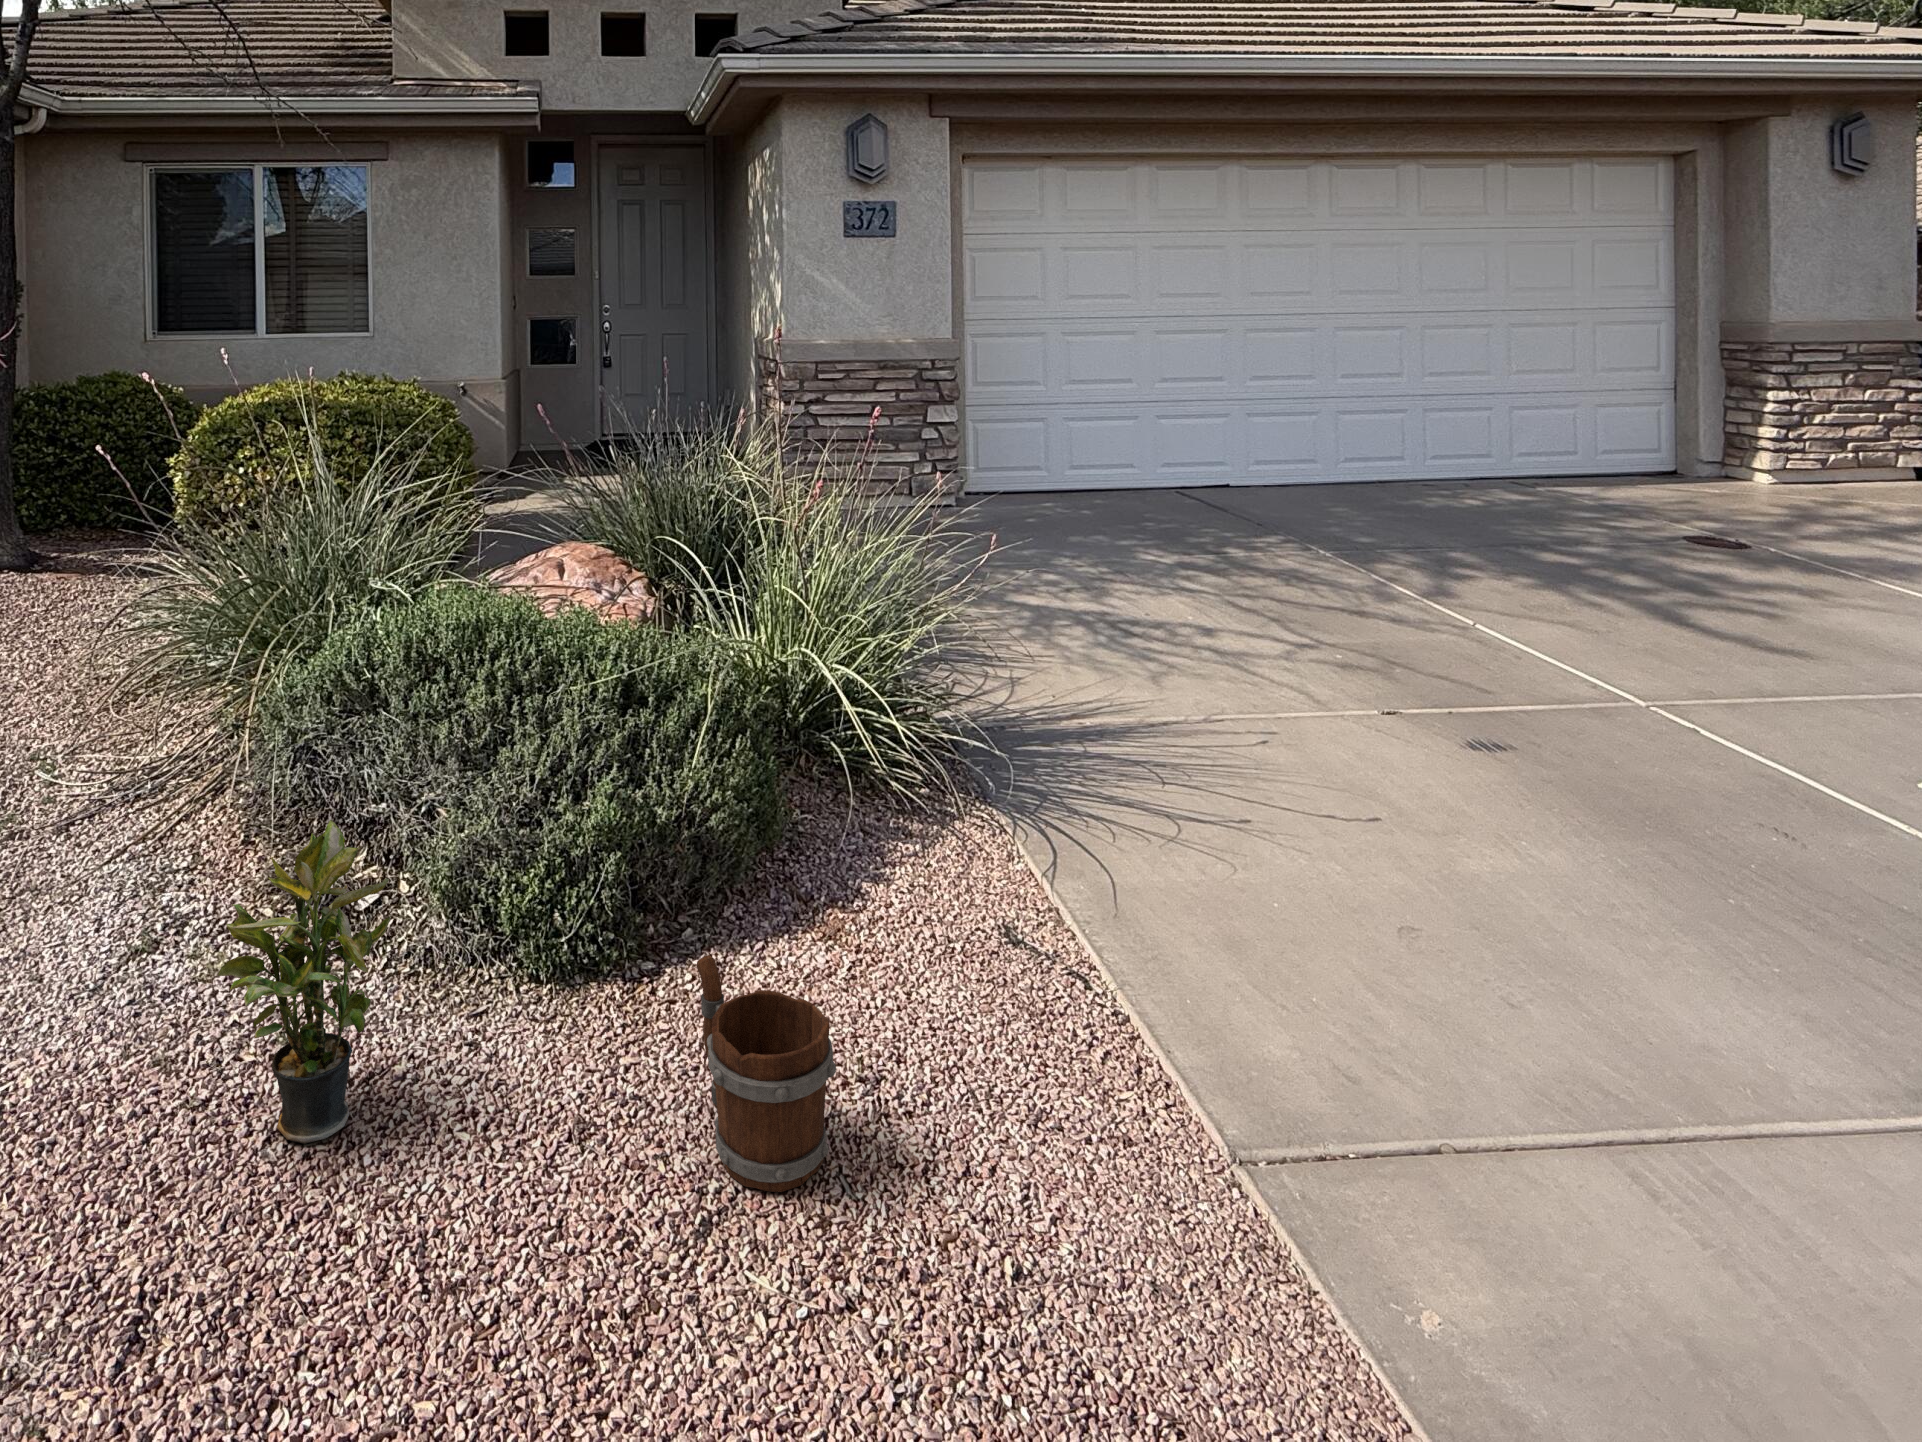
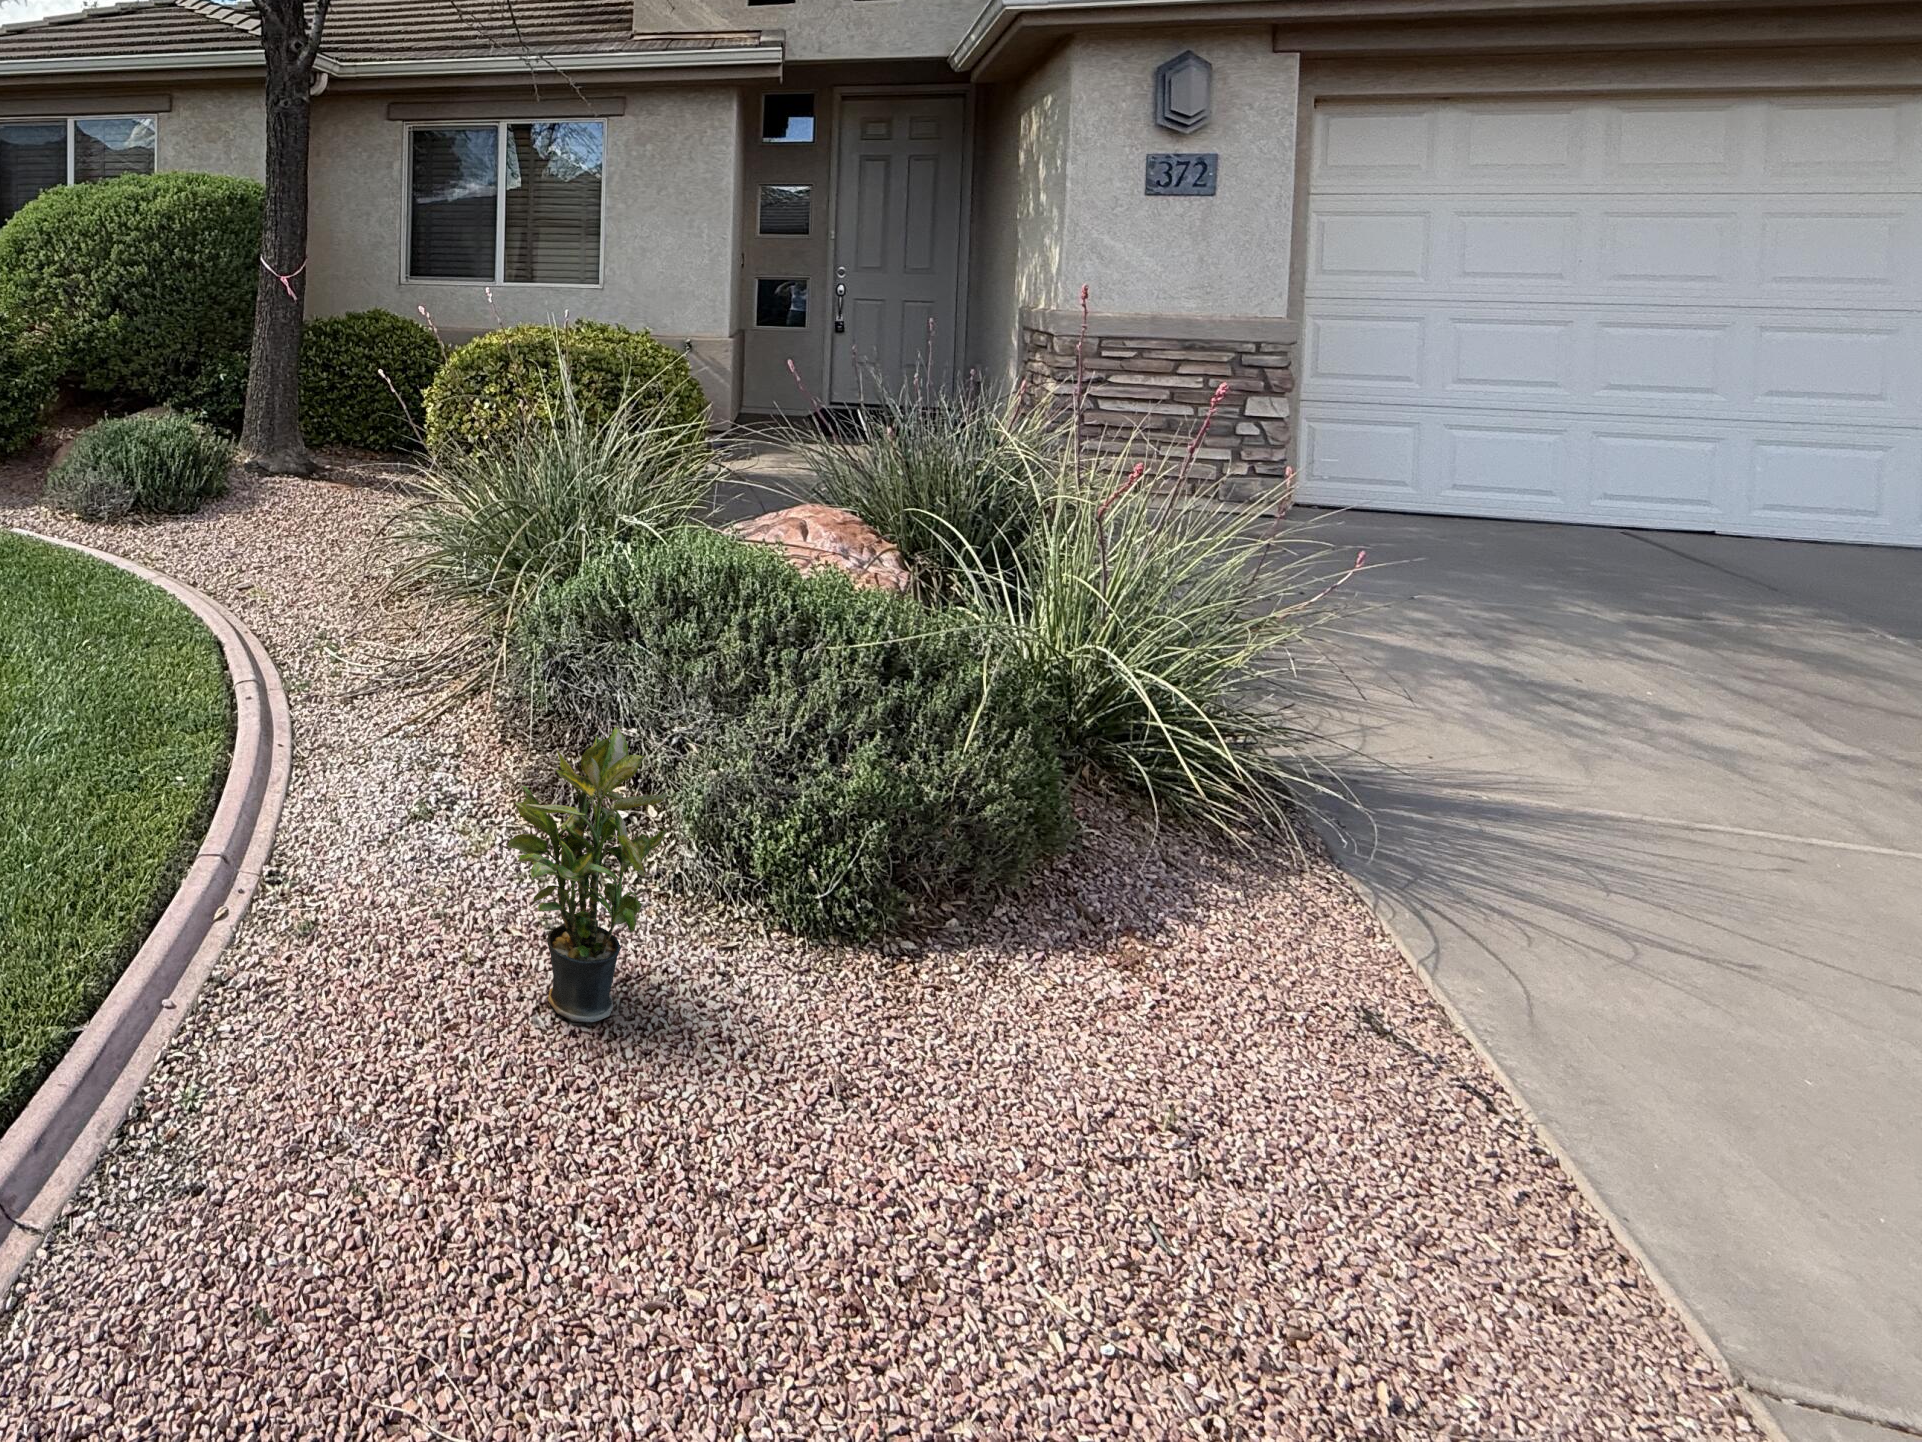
bucket: present [697,955,836,1192] -> none [984,947,1153,1217]

